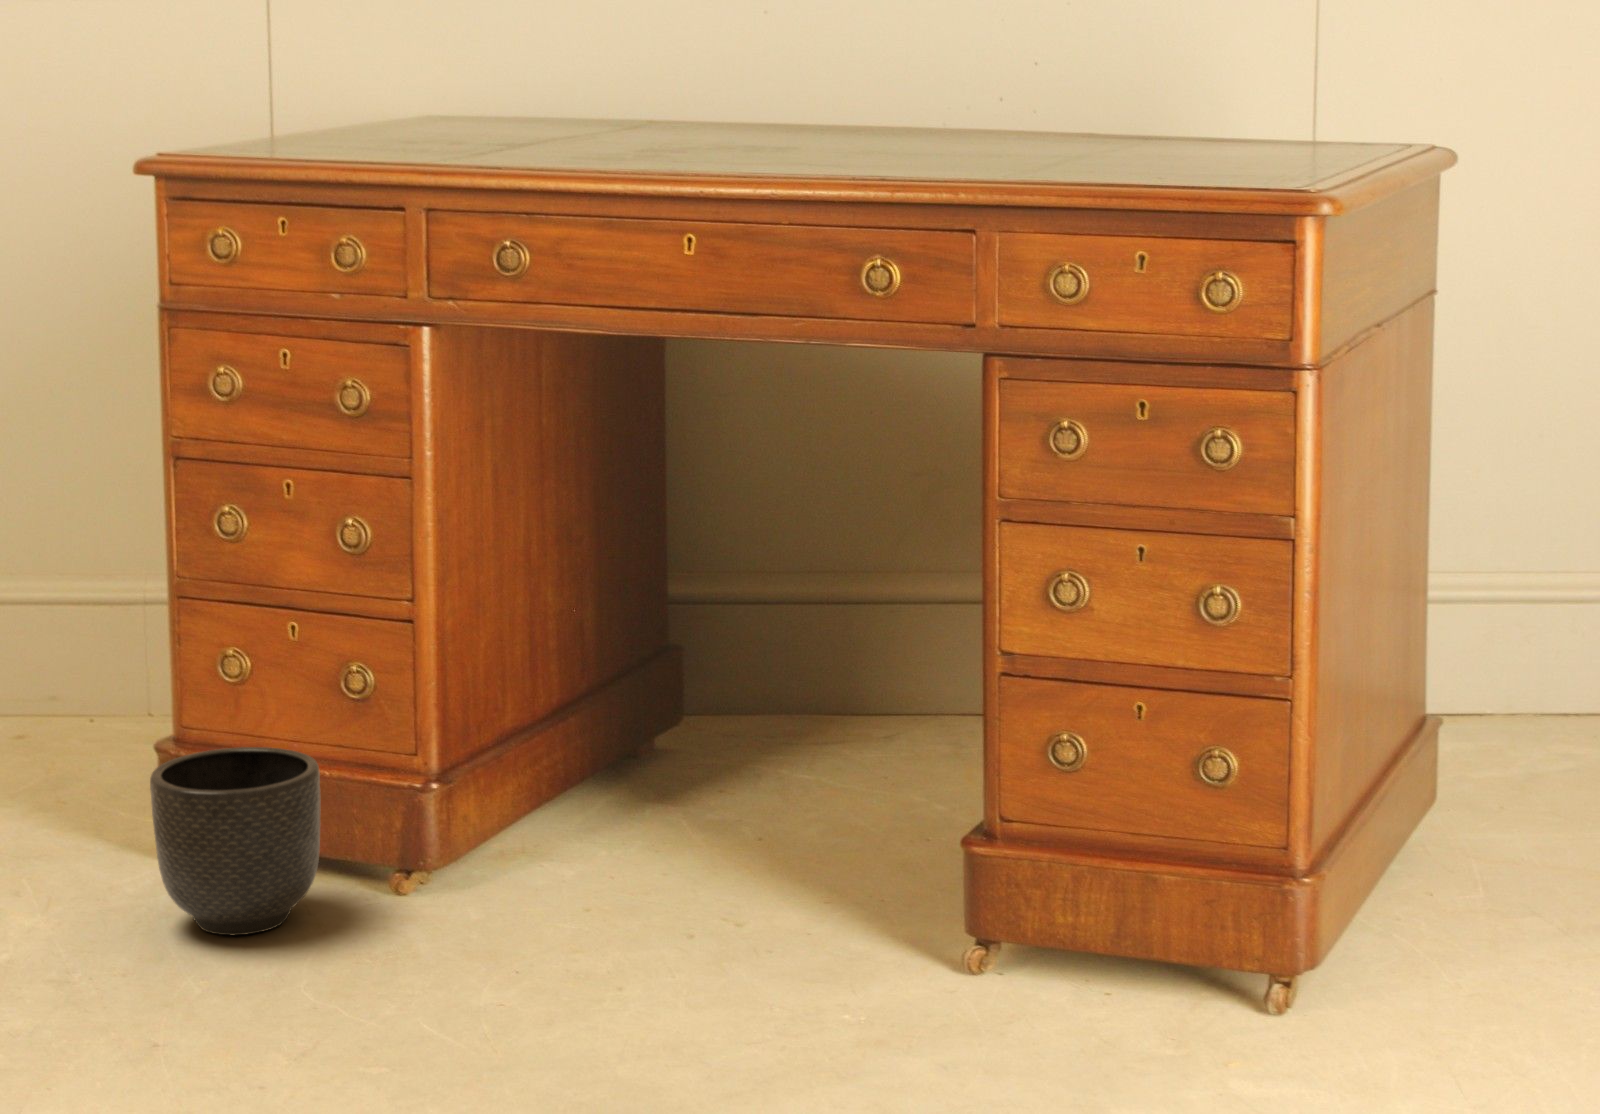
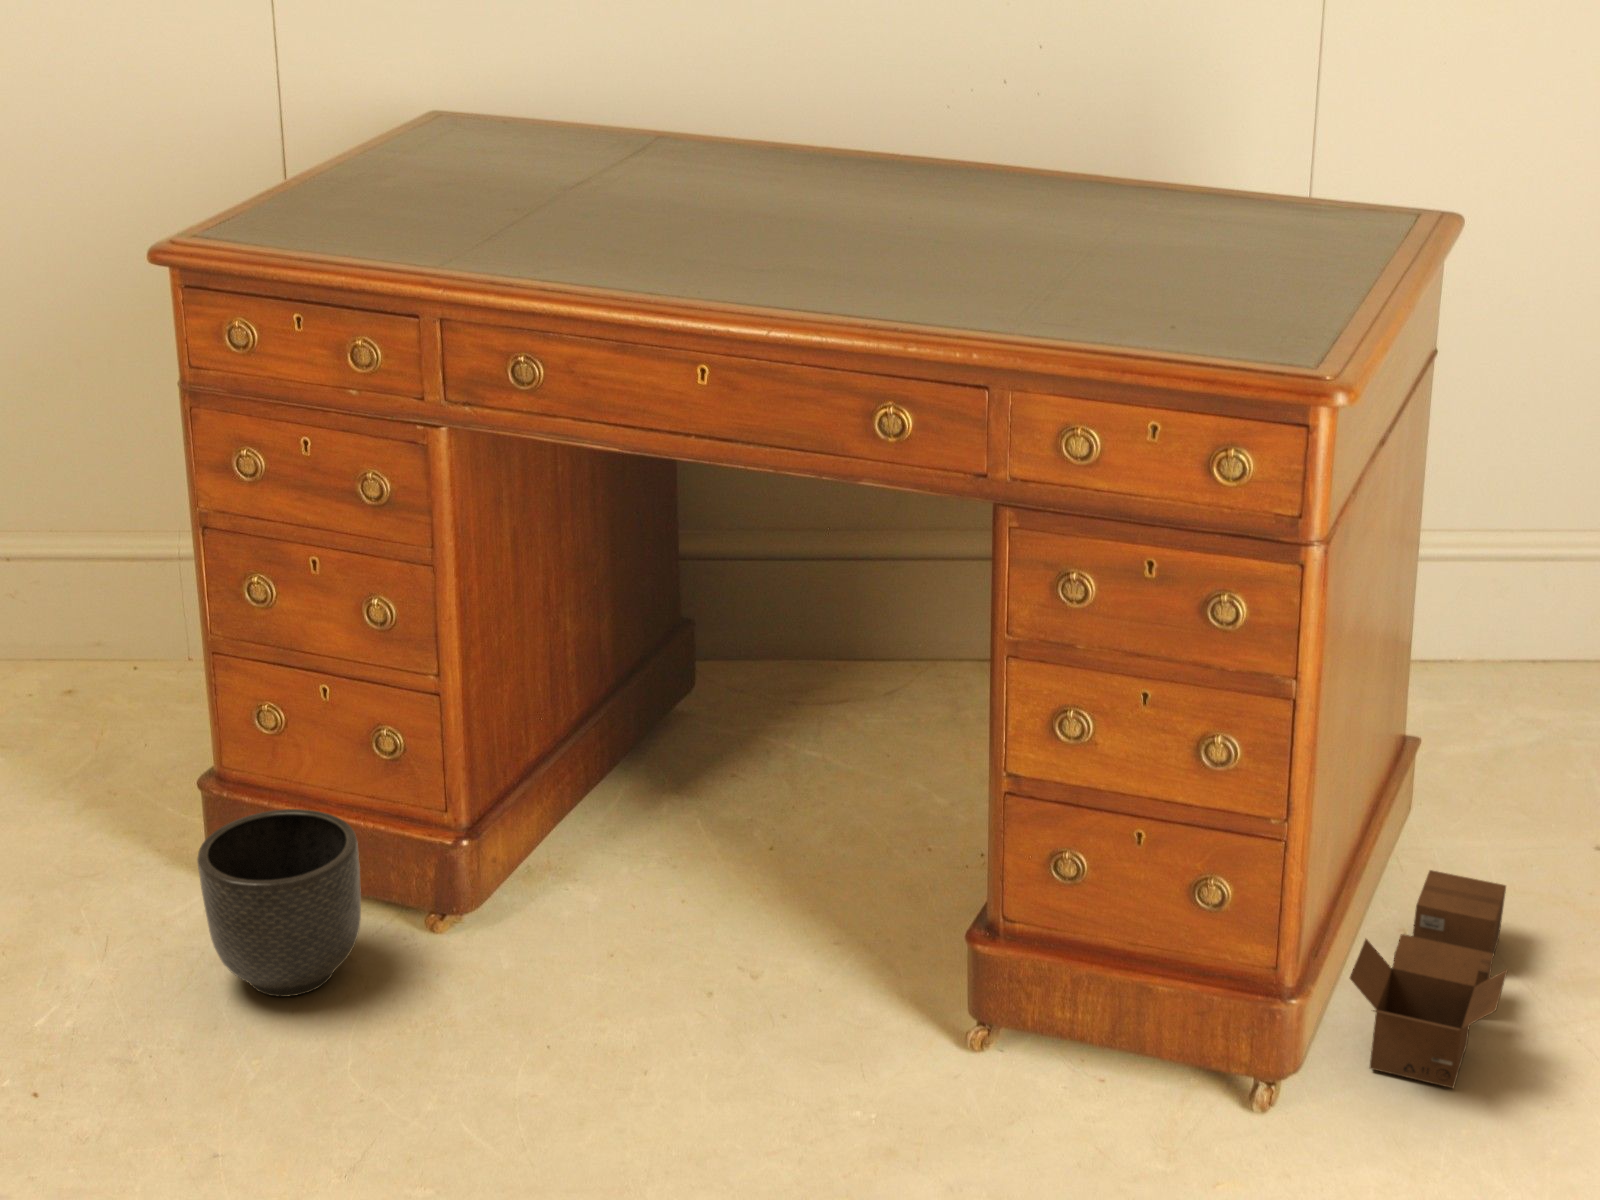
cardboard box: none [1368,821,1536,996] -> present [1350,870,1507,1088]

